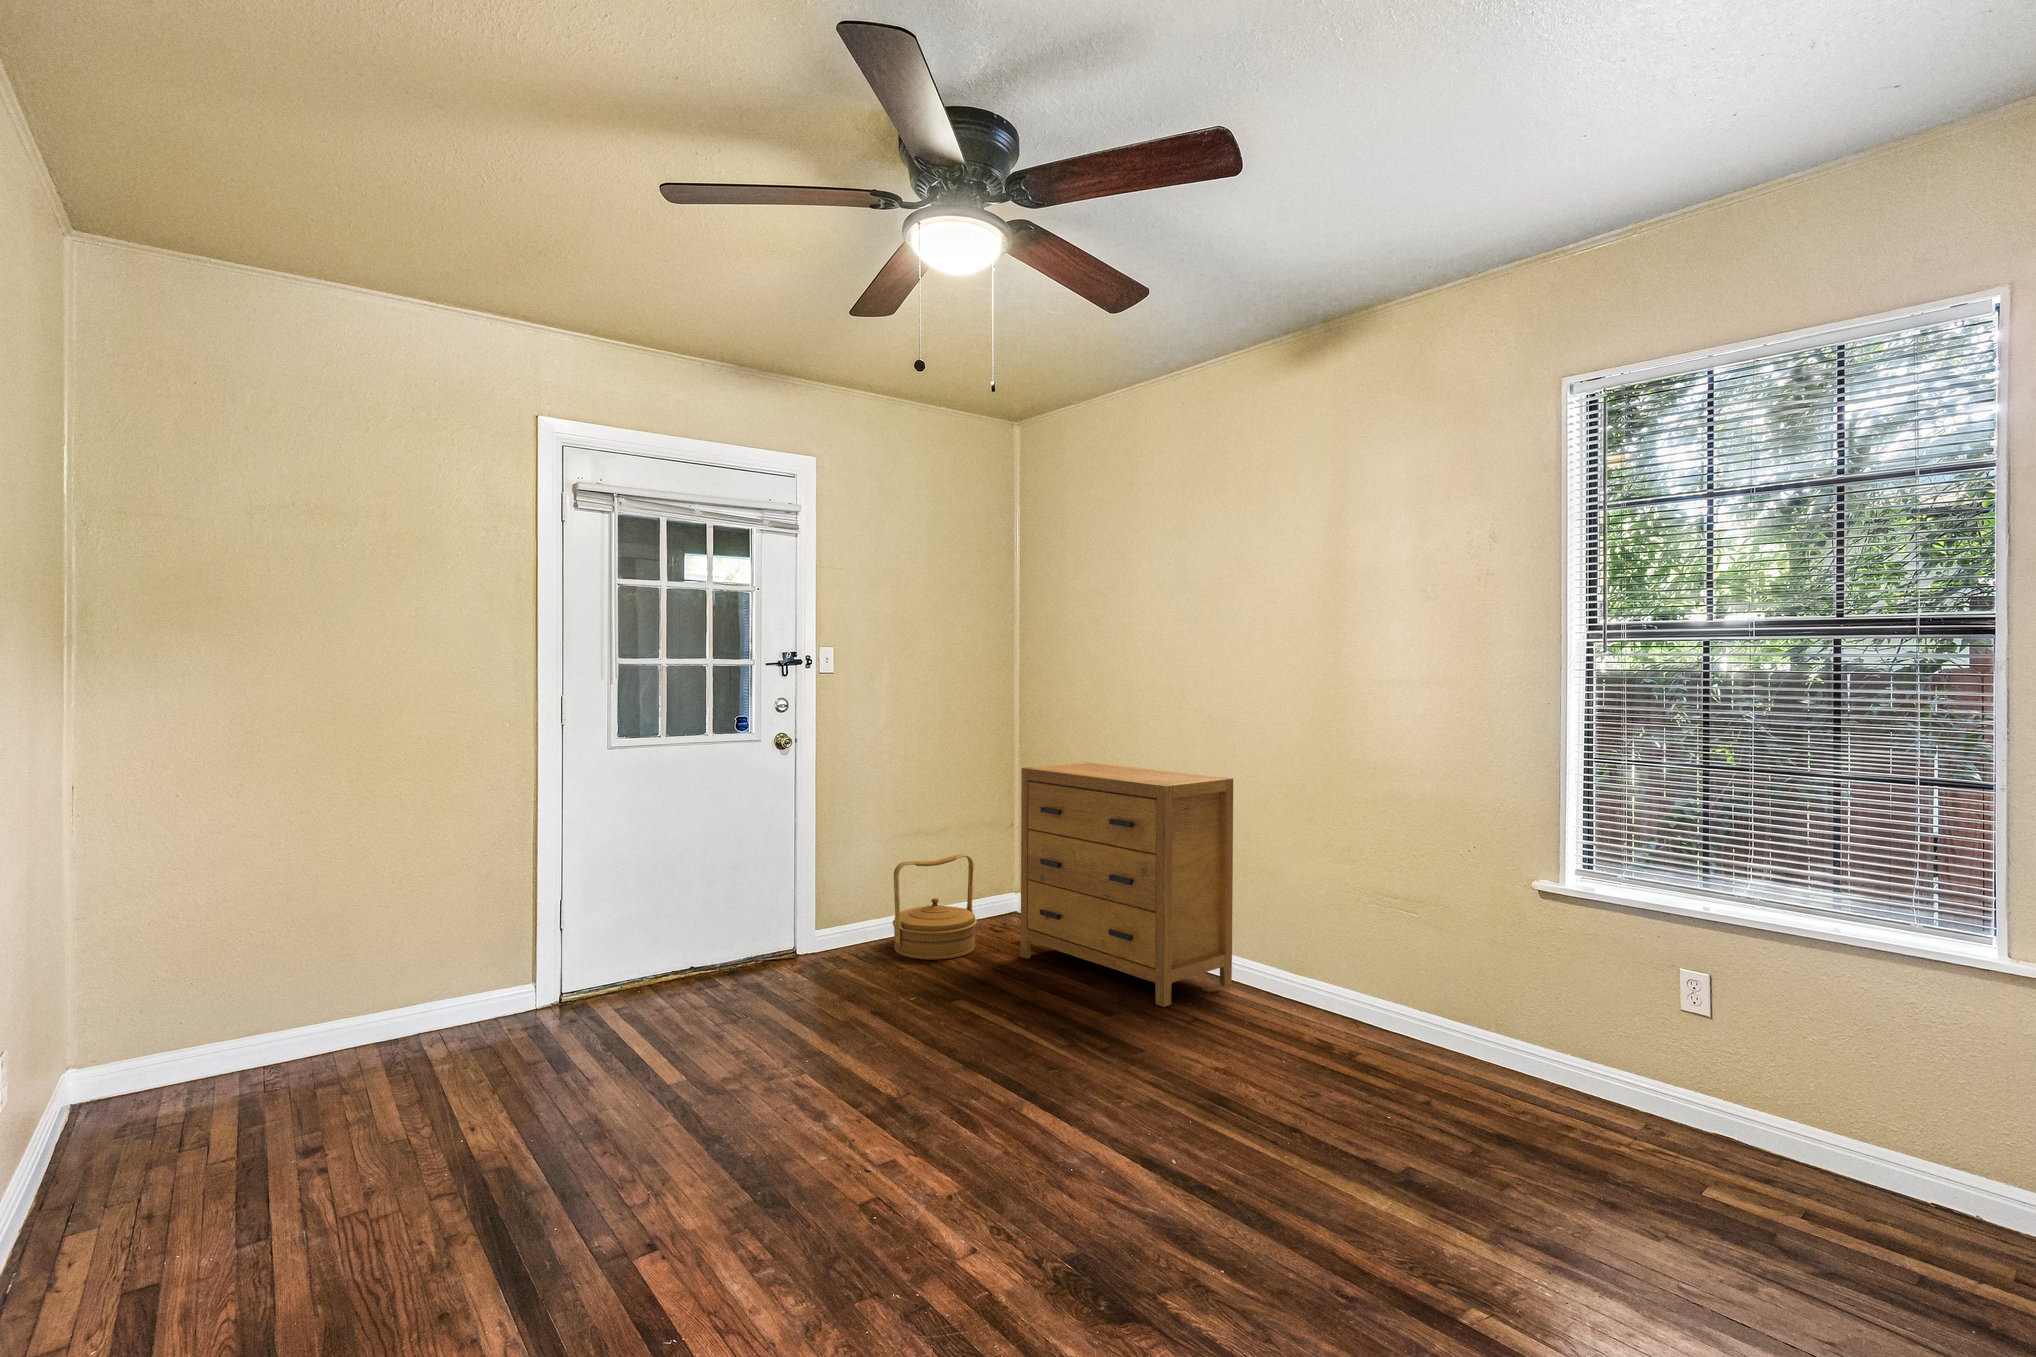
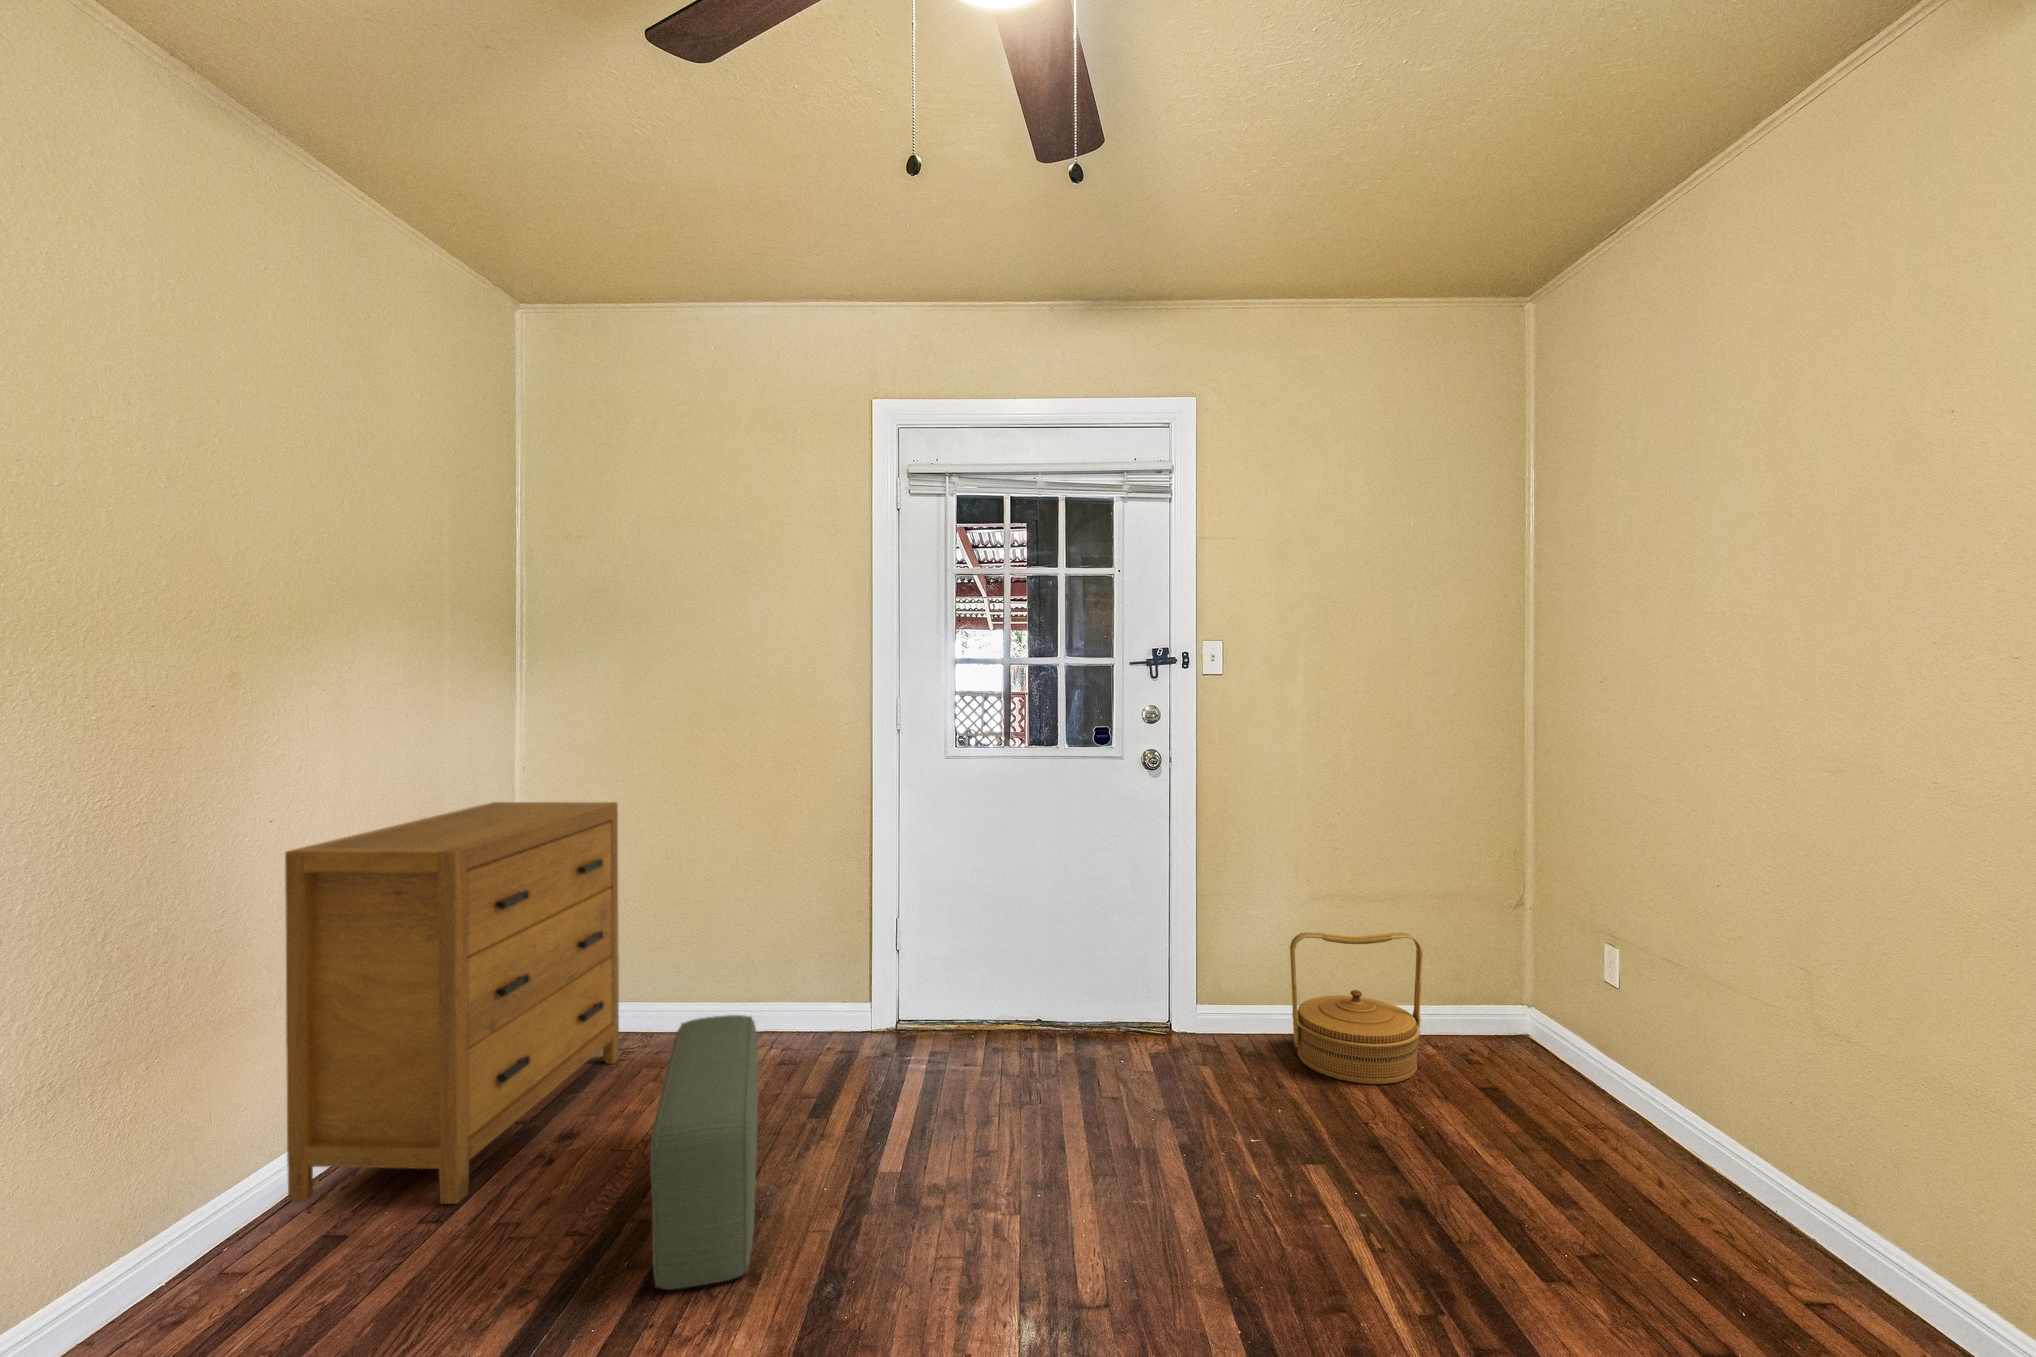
dresser: present [1021,762,1233,1007] -> present [285,802,619,1204]
pouf: none [457,986,651,1182] -> present [650,1015,758,1290]

